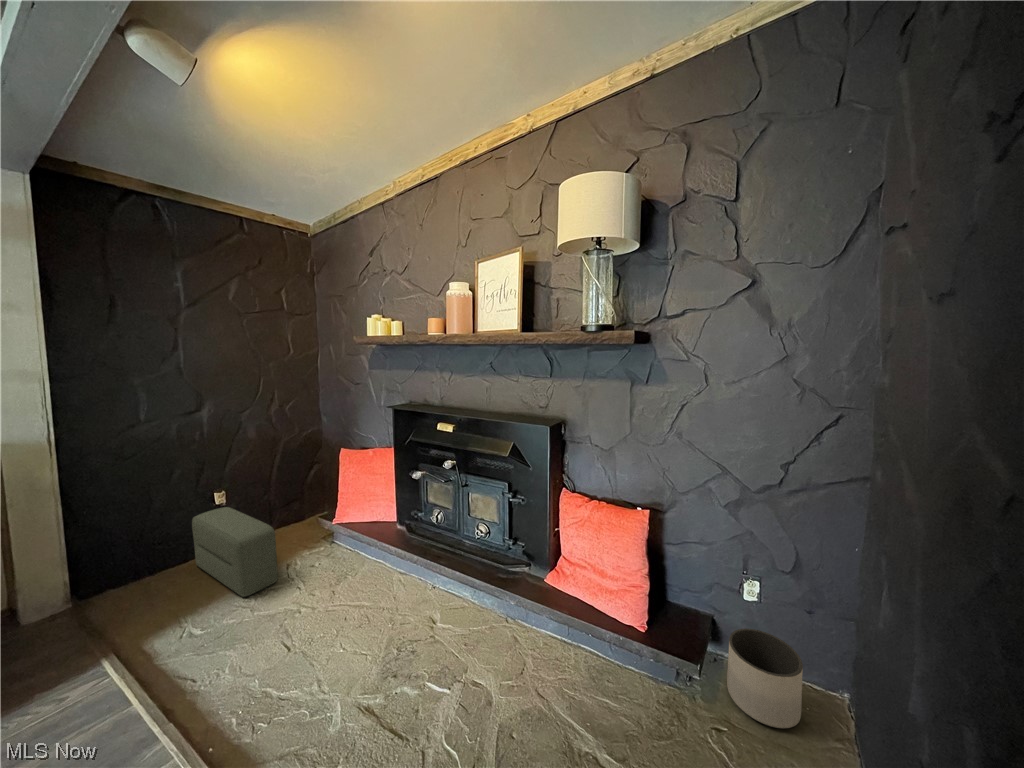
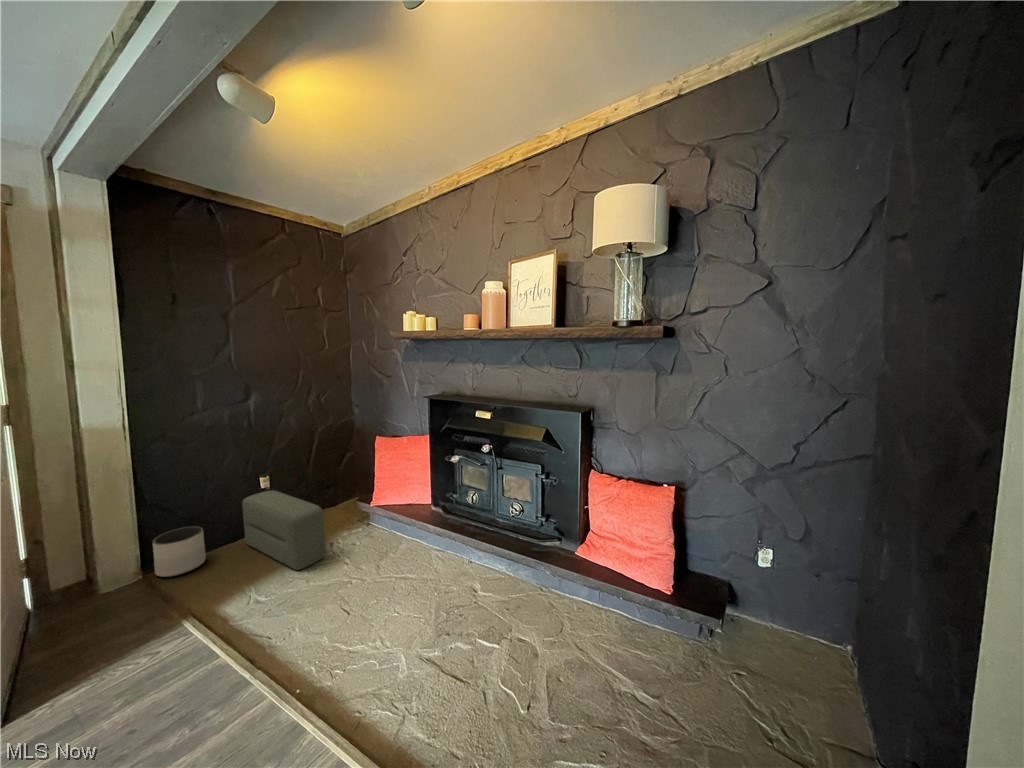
planter: present [727,629,803,728] -> present [153,526,206,577]

